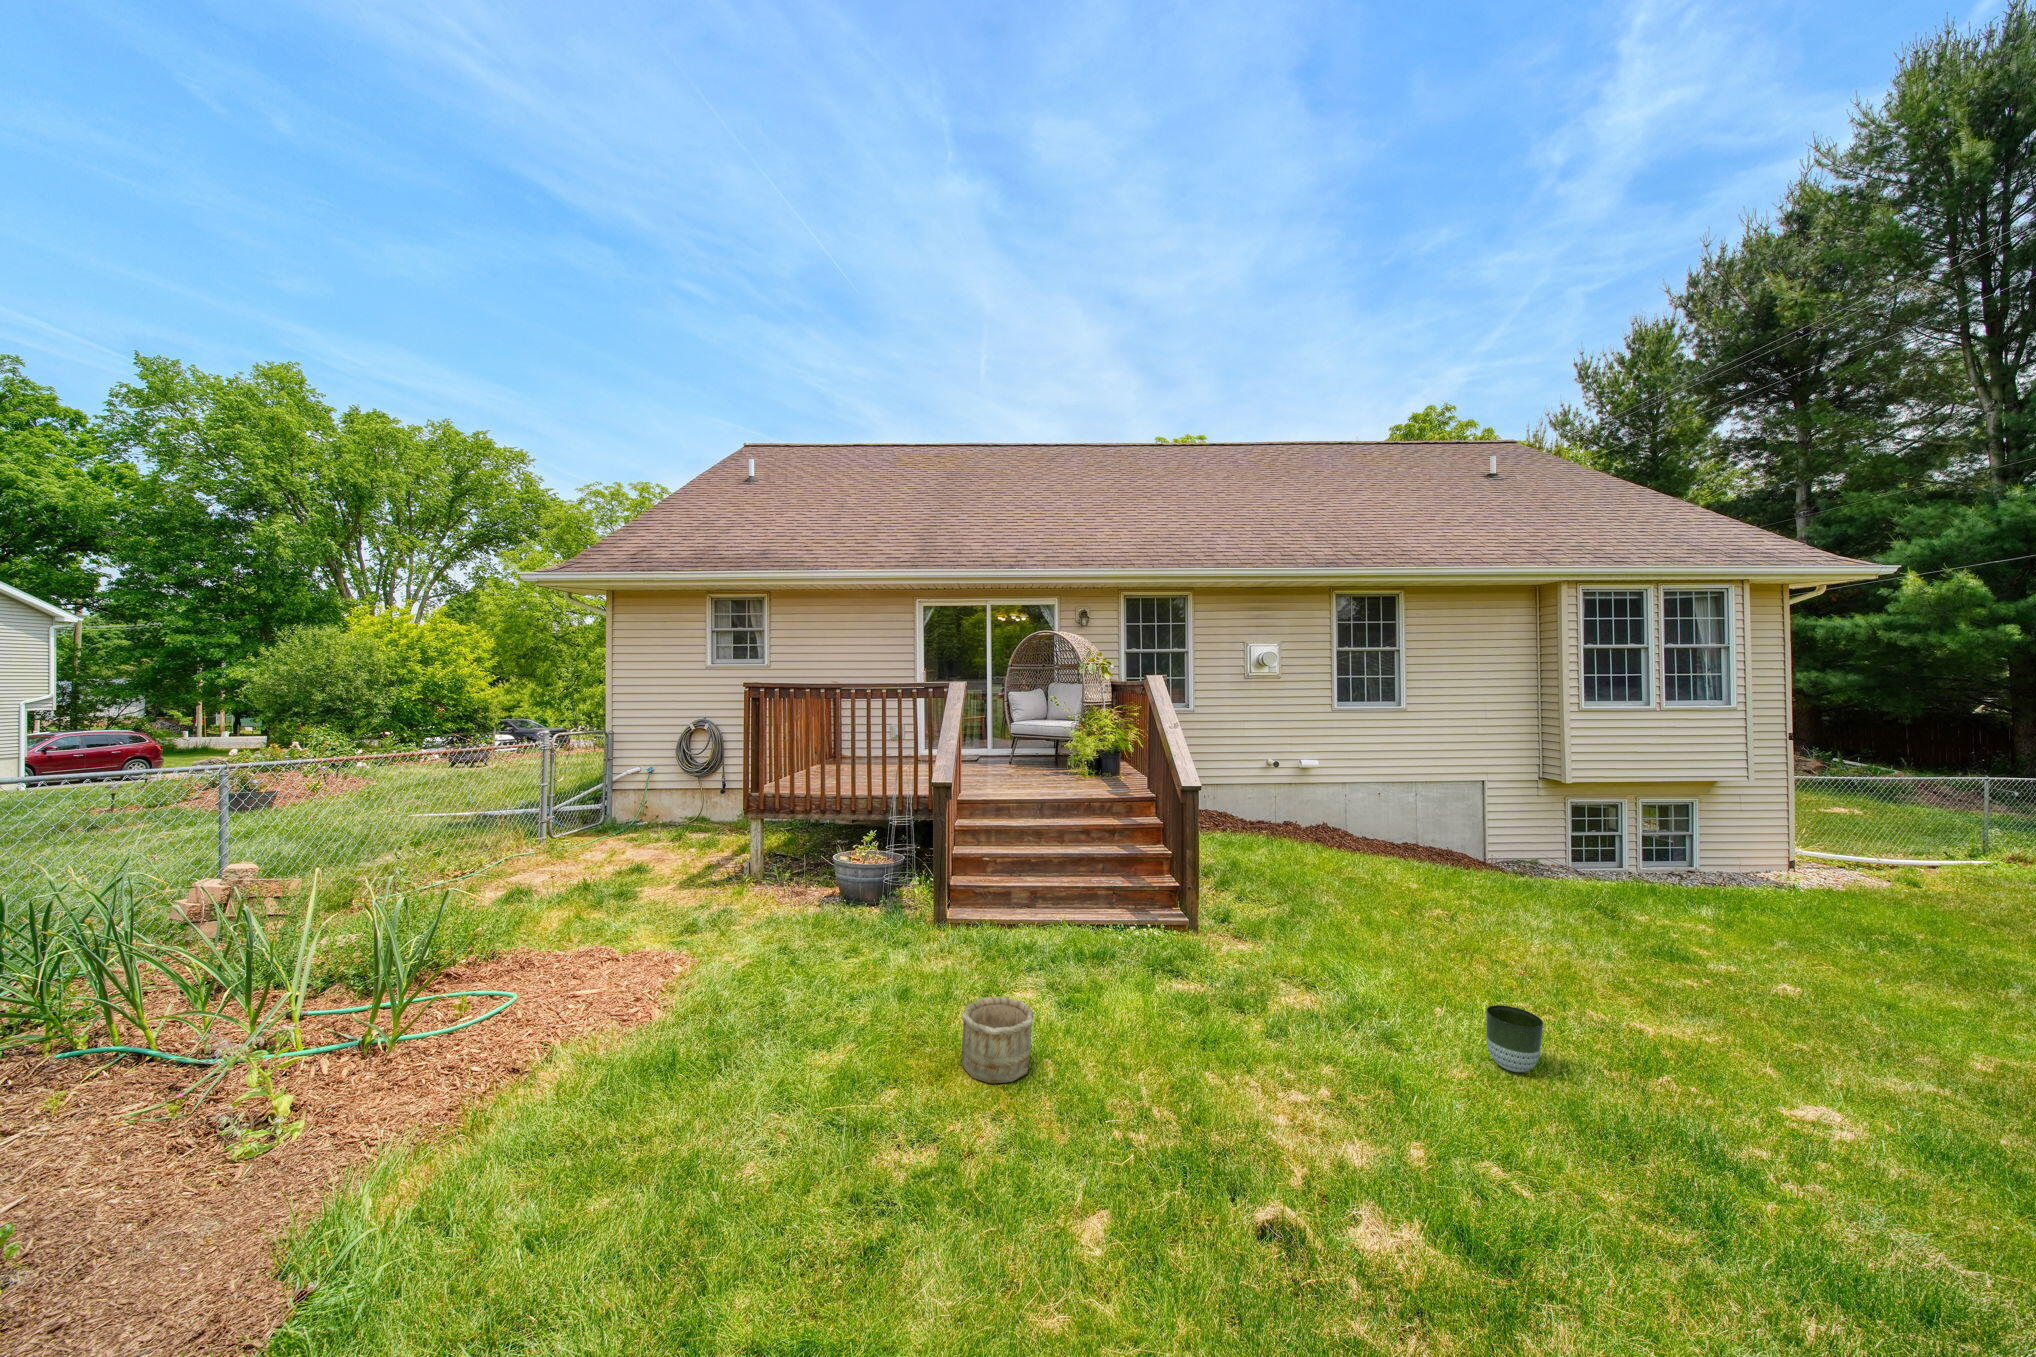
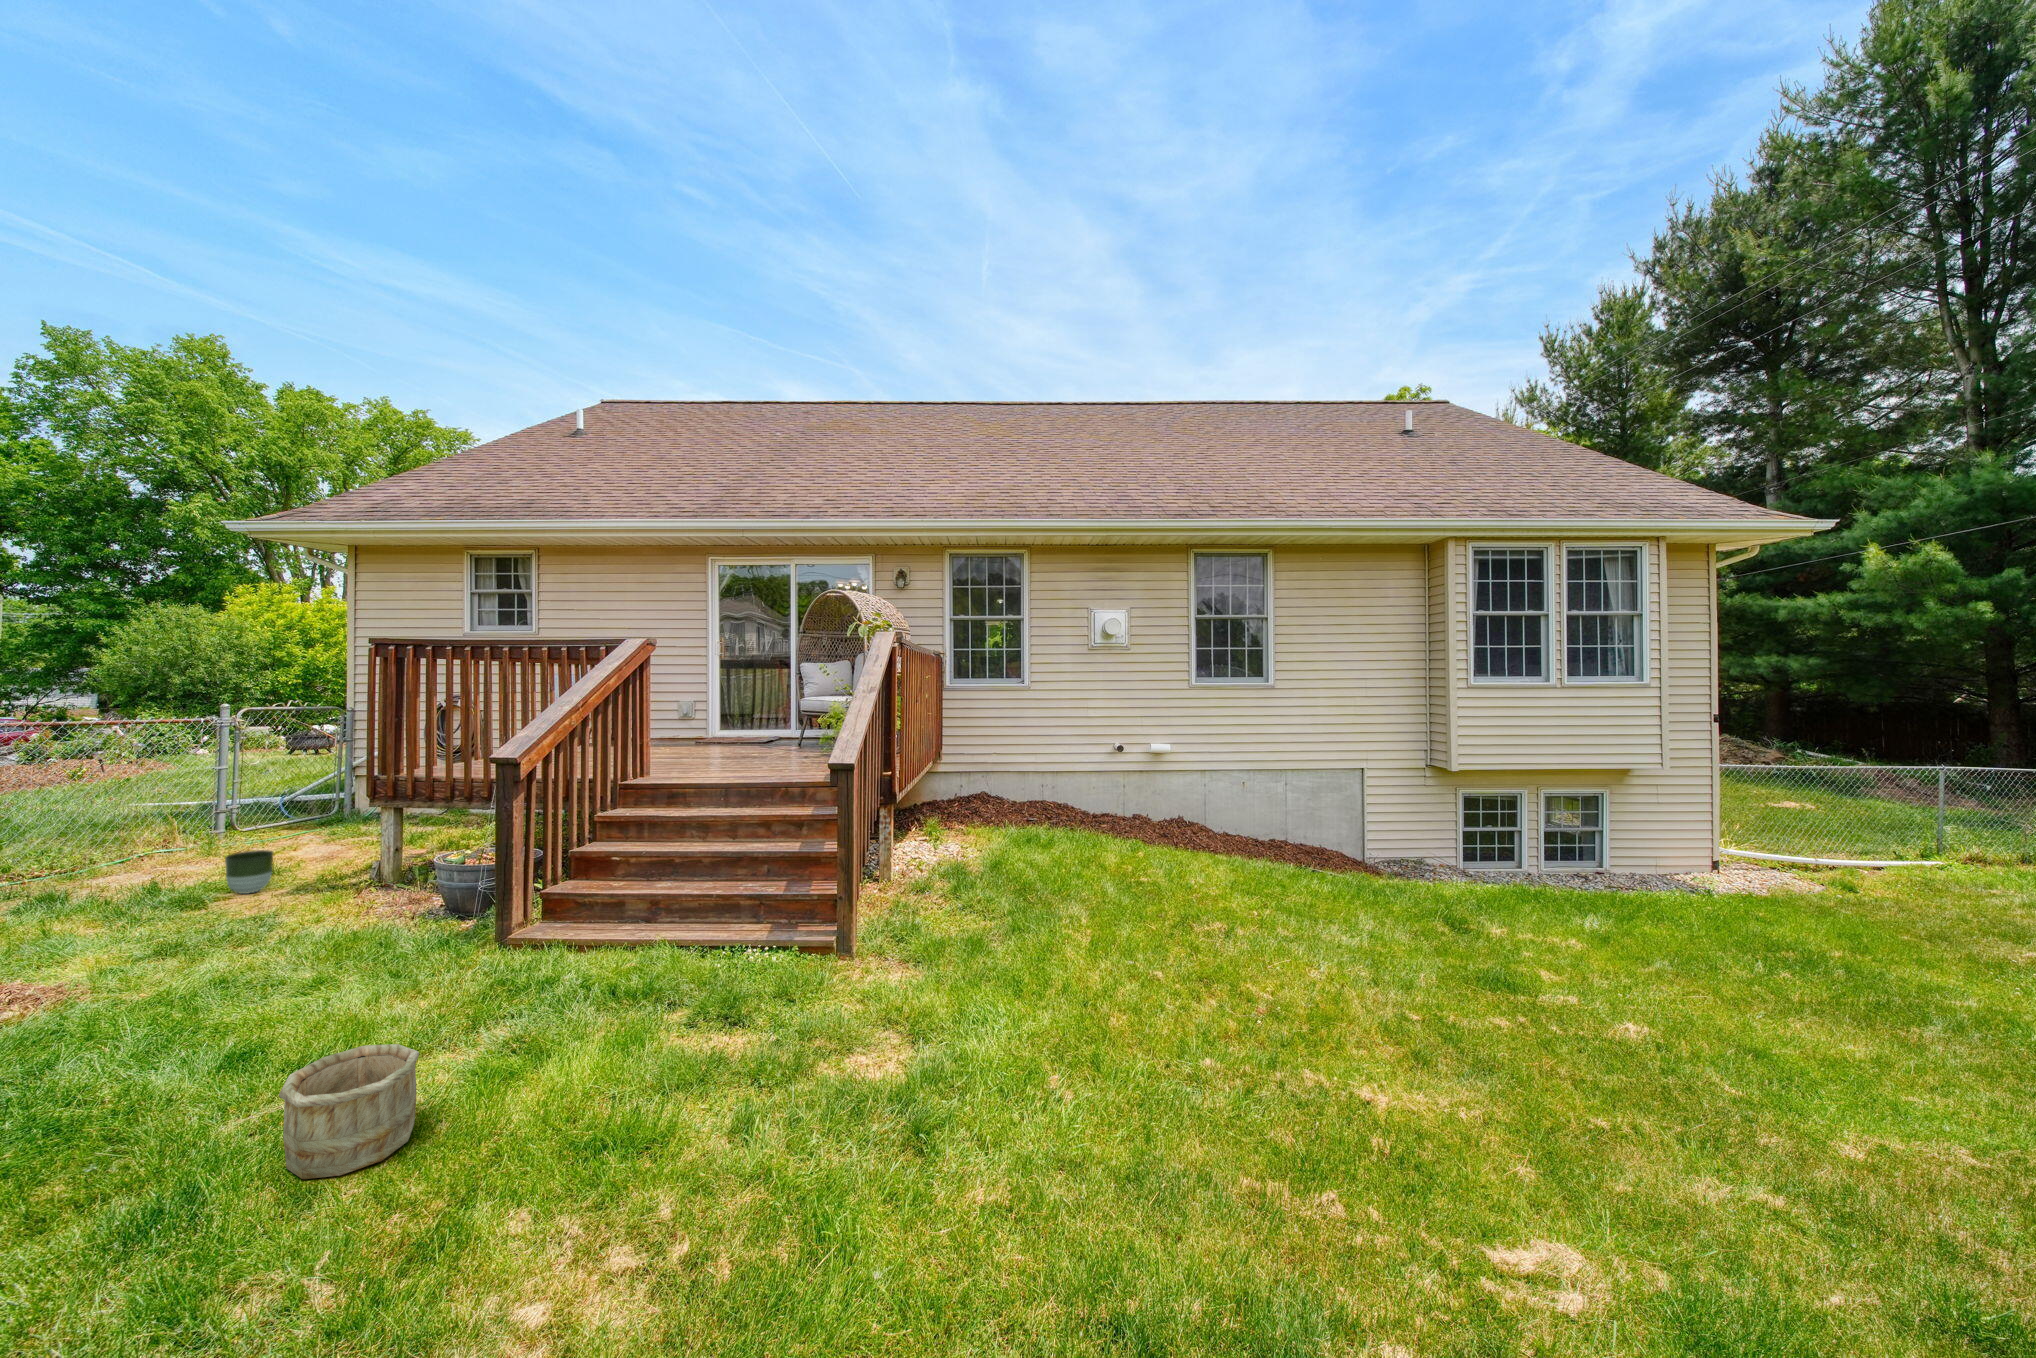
planter: present [1486,1005,1543,1072] -> present [225,850,274,894]

